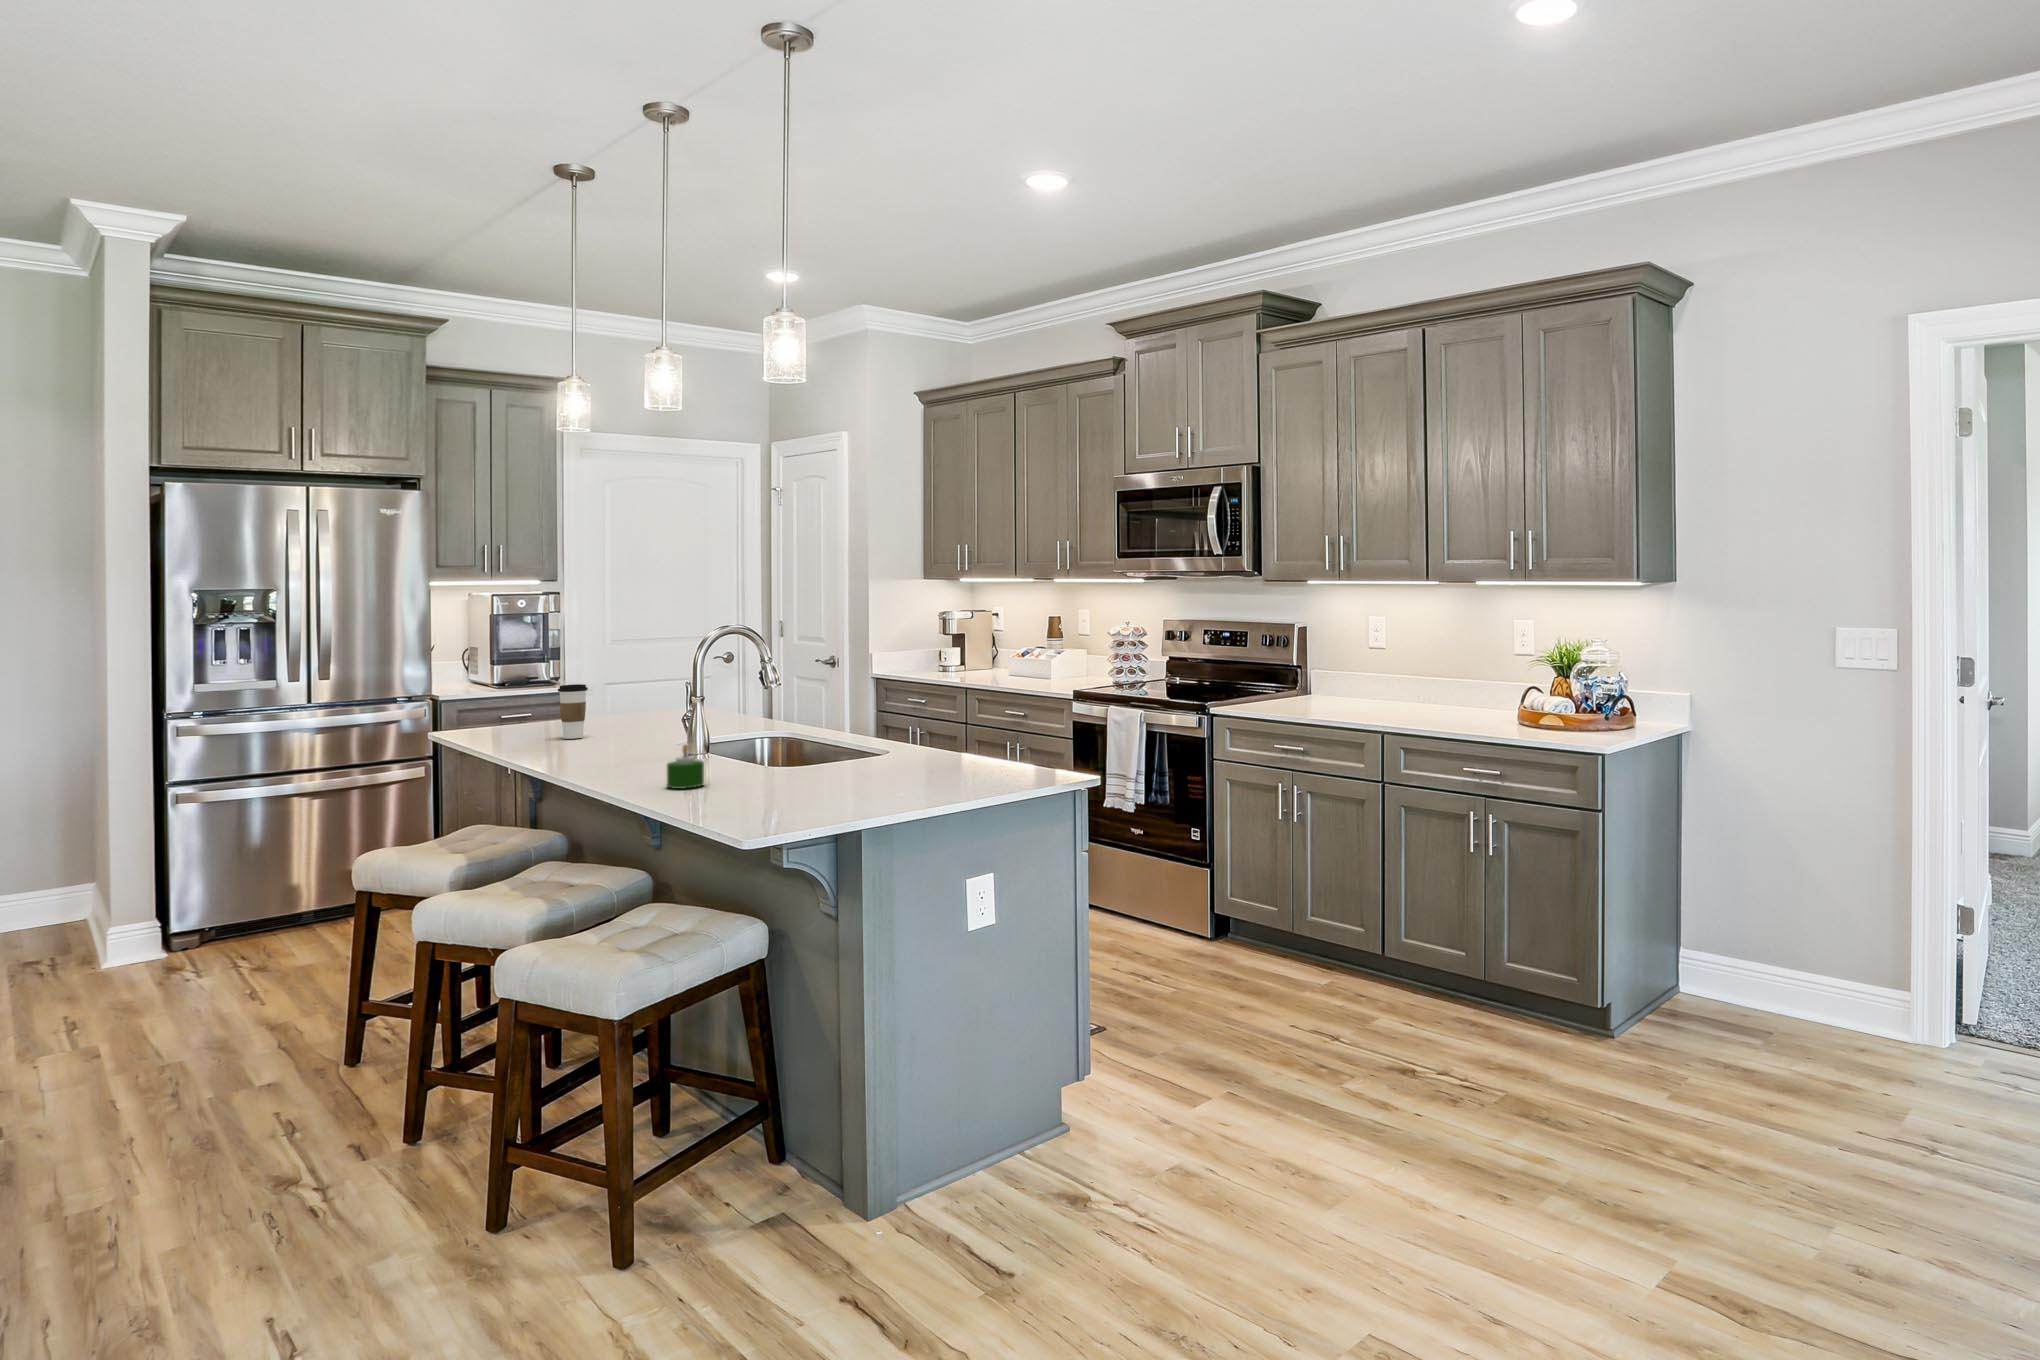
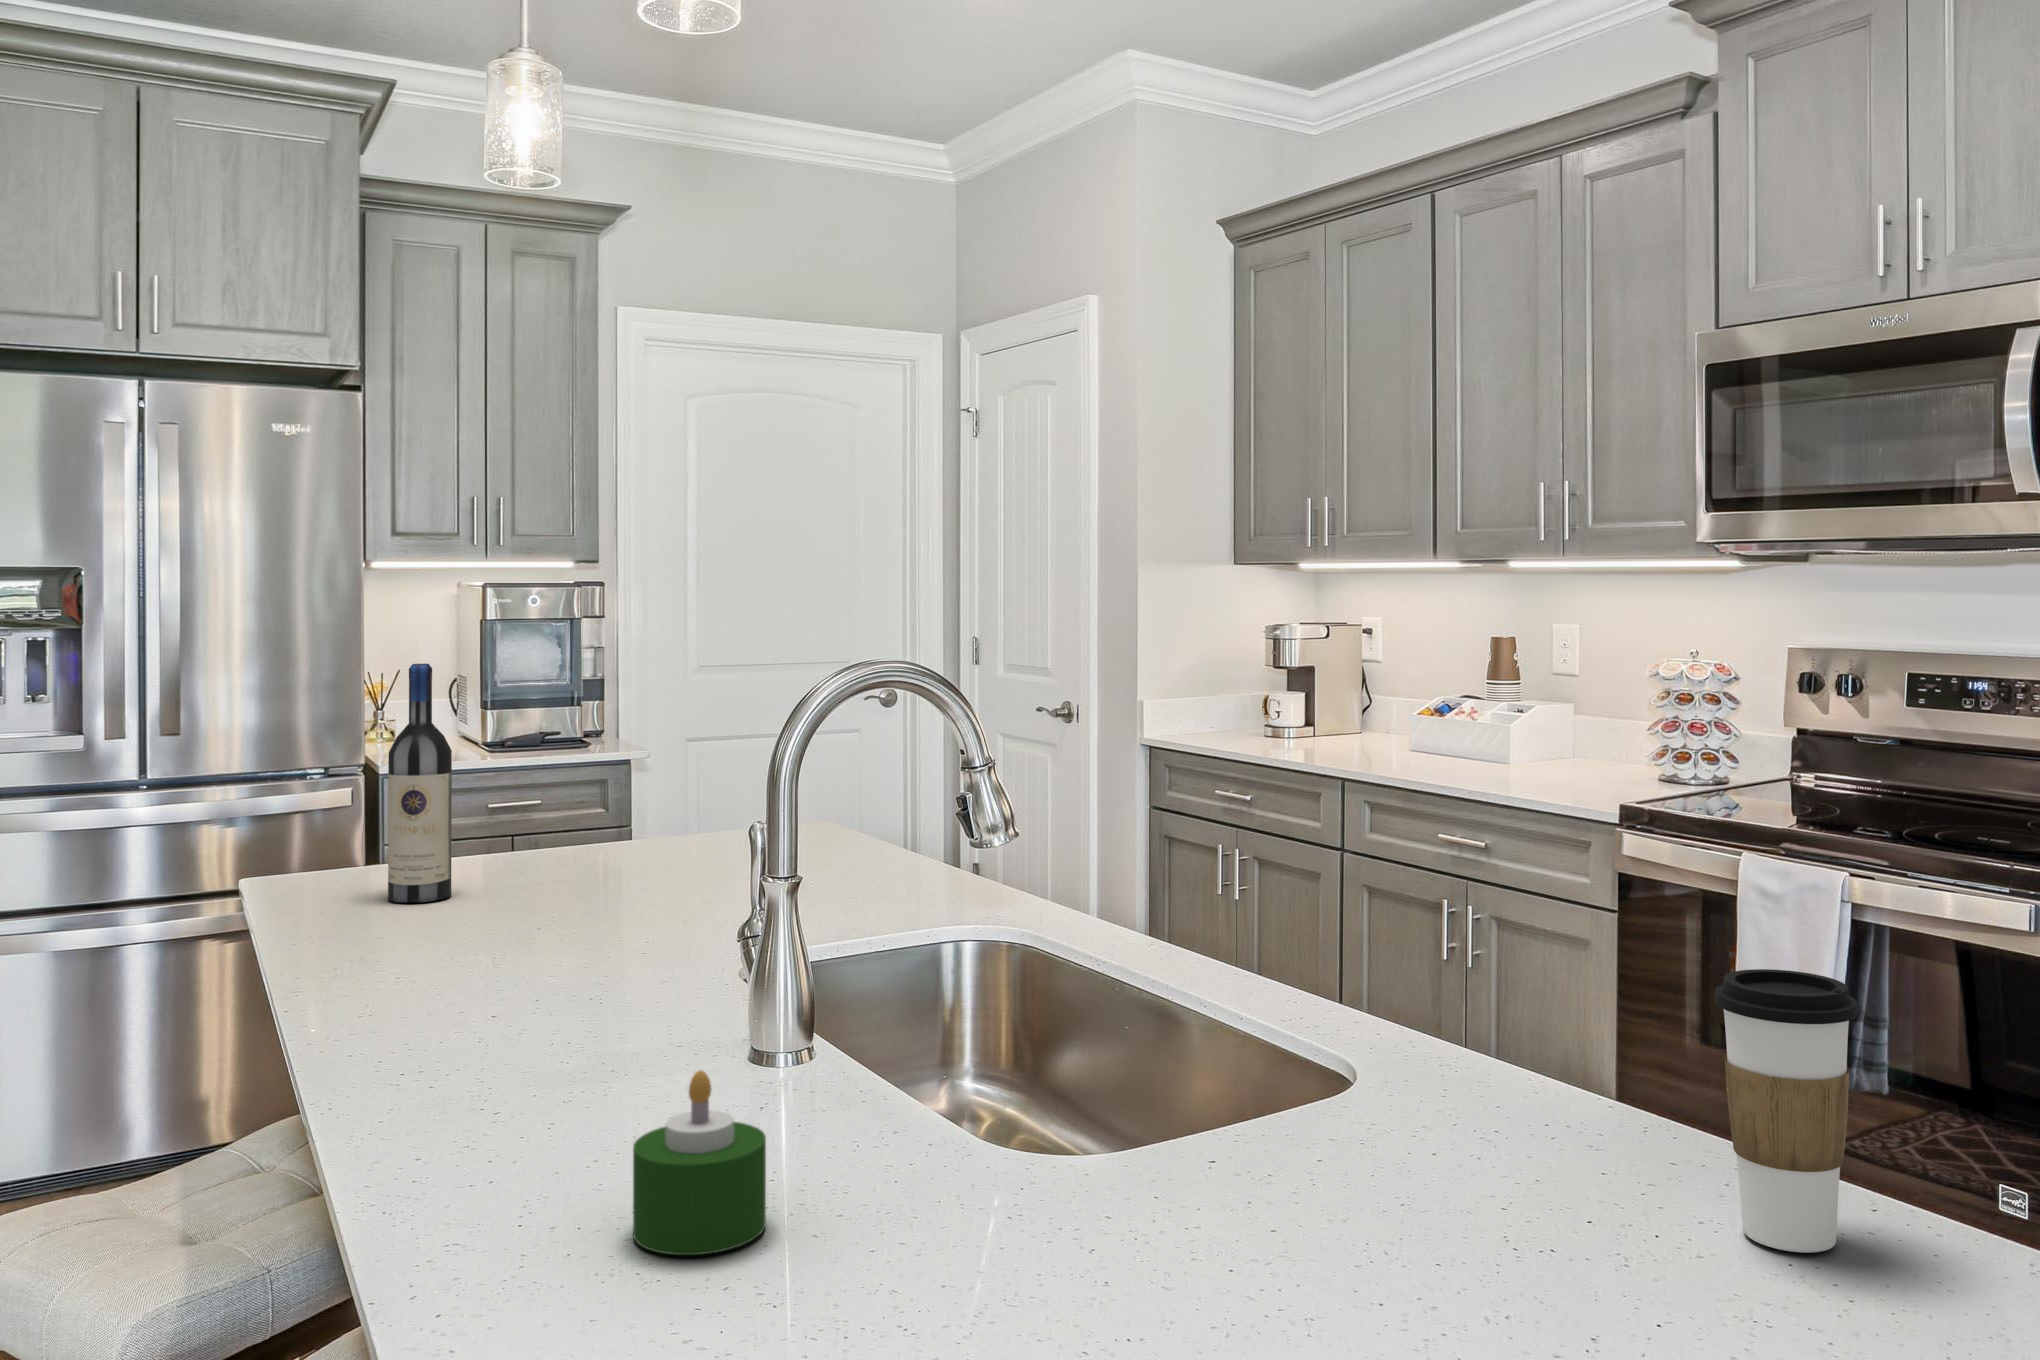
wine bottle: none [514,638,542,738] -> present [388,664,452,903]
coffee cup: present [558,684,588,739] -> present [1715,969,1858,1253]

